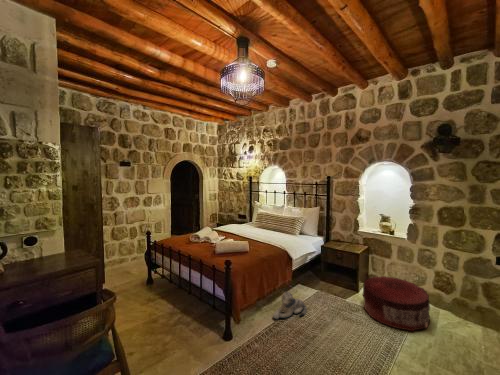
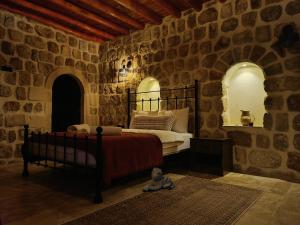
pouf: present [362,276,430,331] -> none [225,157,283,194]

